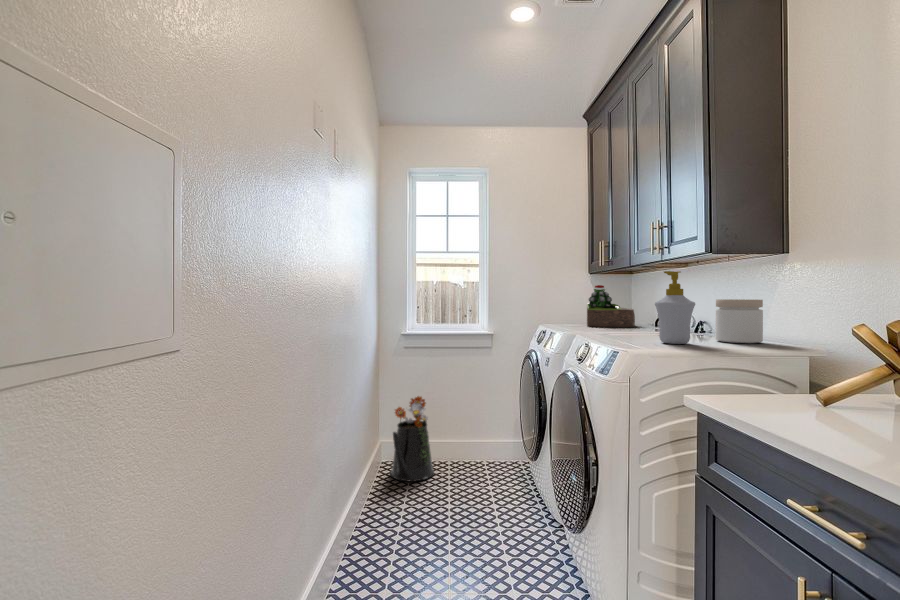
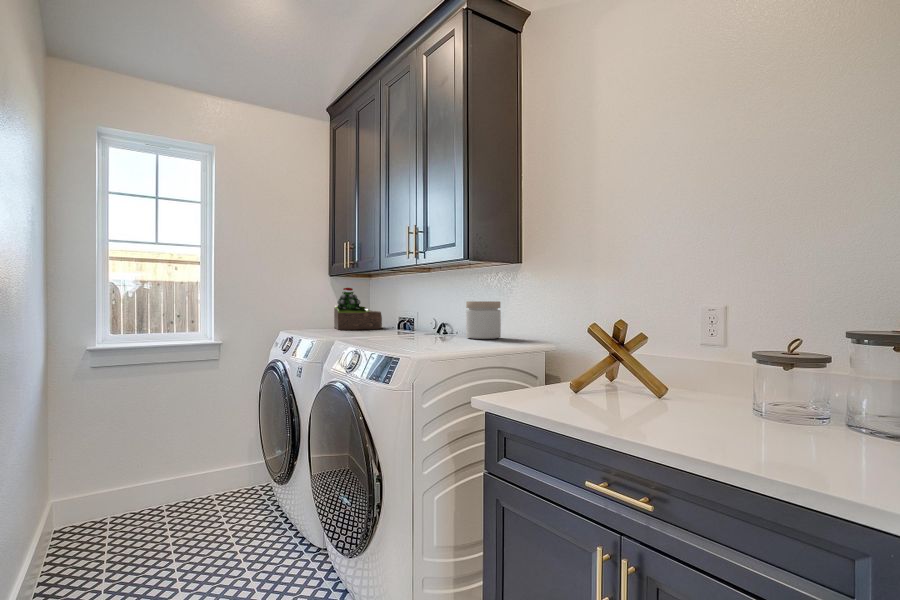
soap bottle: present [655,271,695,344] -> none [423,275,458,343]
watering can: present [391,396,434,482] -> none [65,430,141,556]

